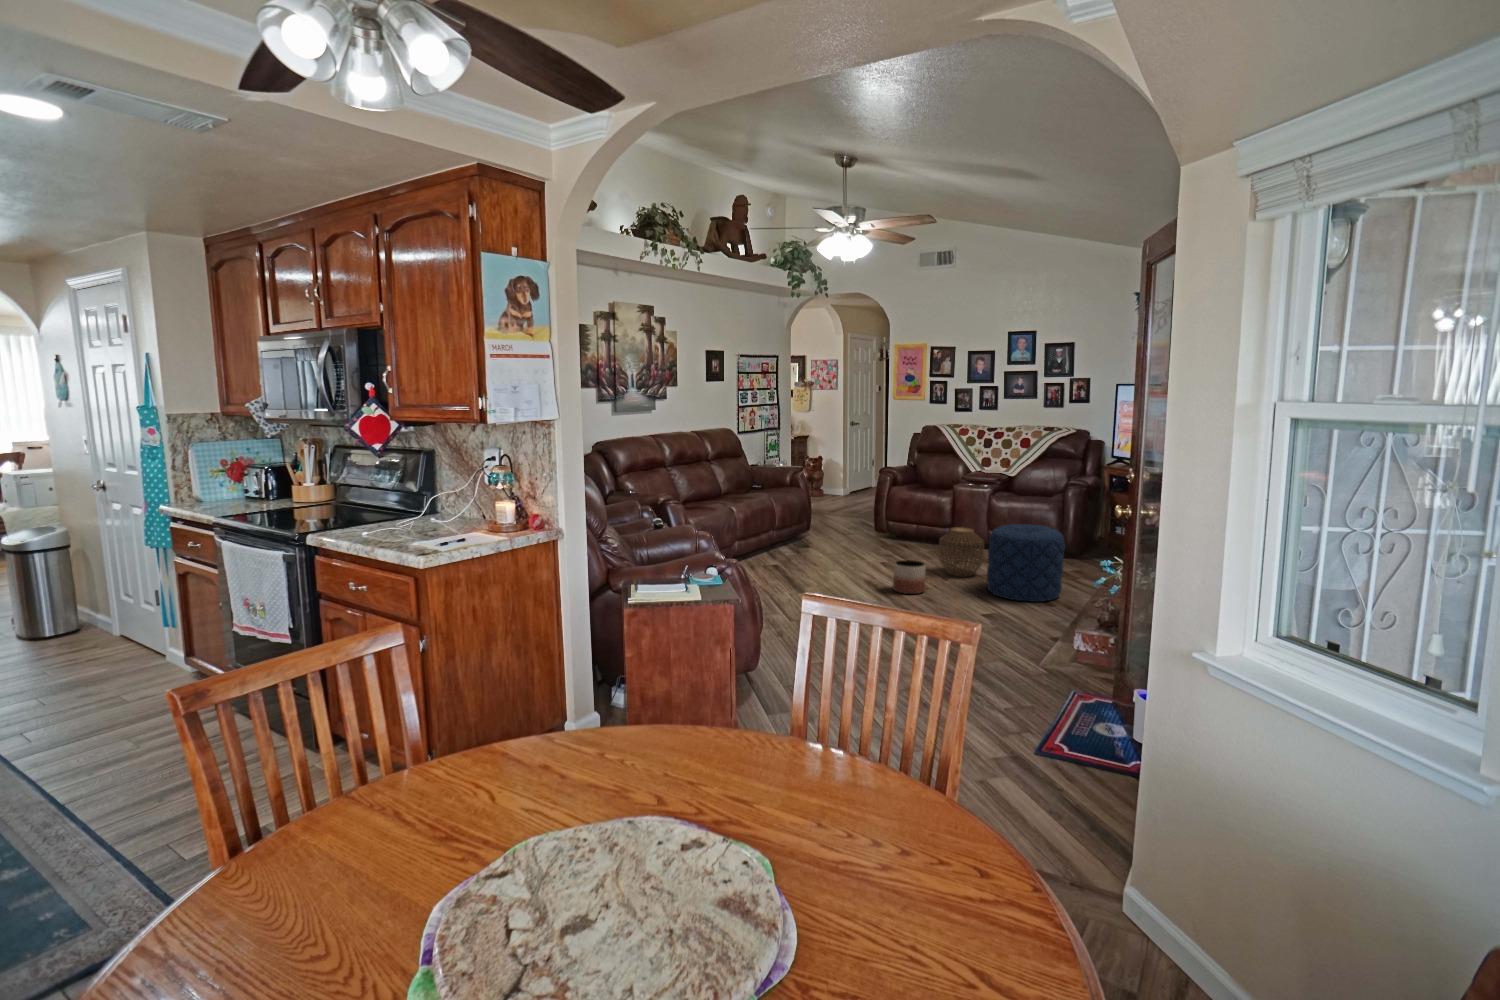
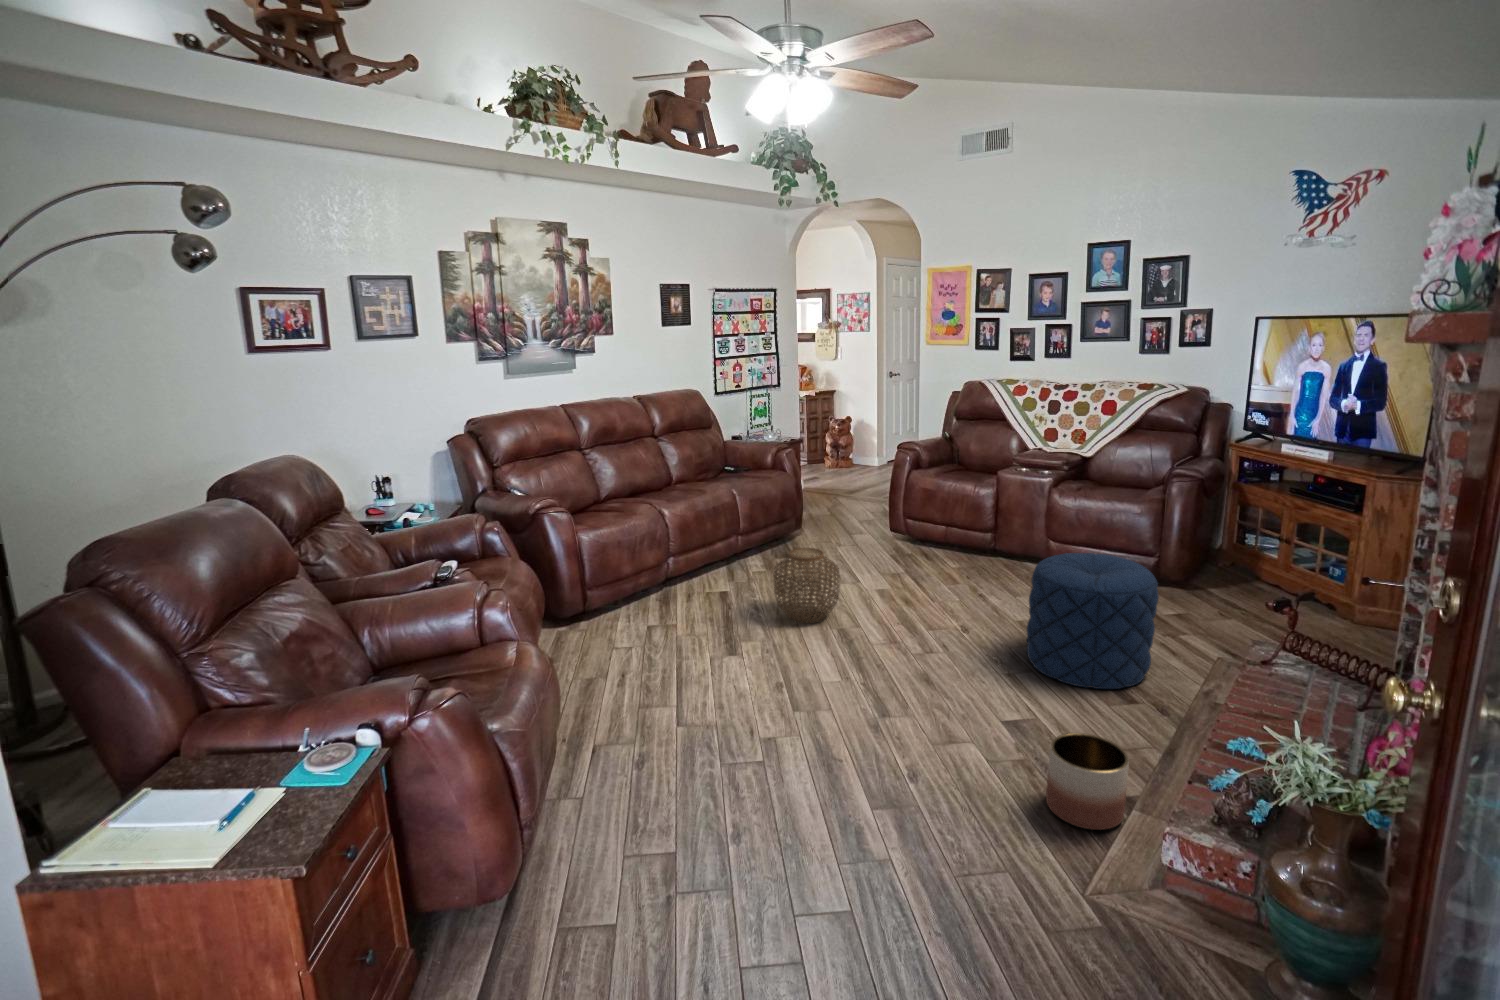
woven basket: present [939,527,984,576] -> present [774,548,839,623]
planter: present [893,560,926,594] -> present [1046,733,1129,830]

